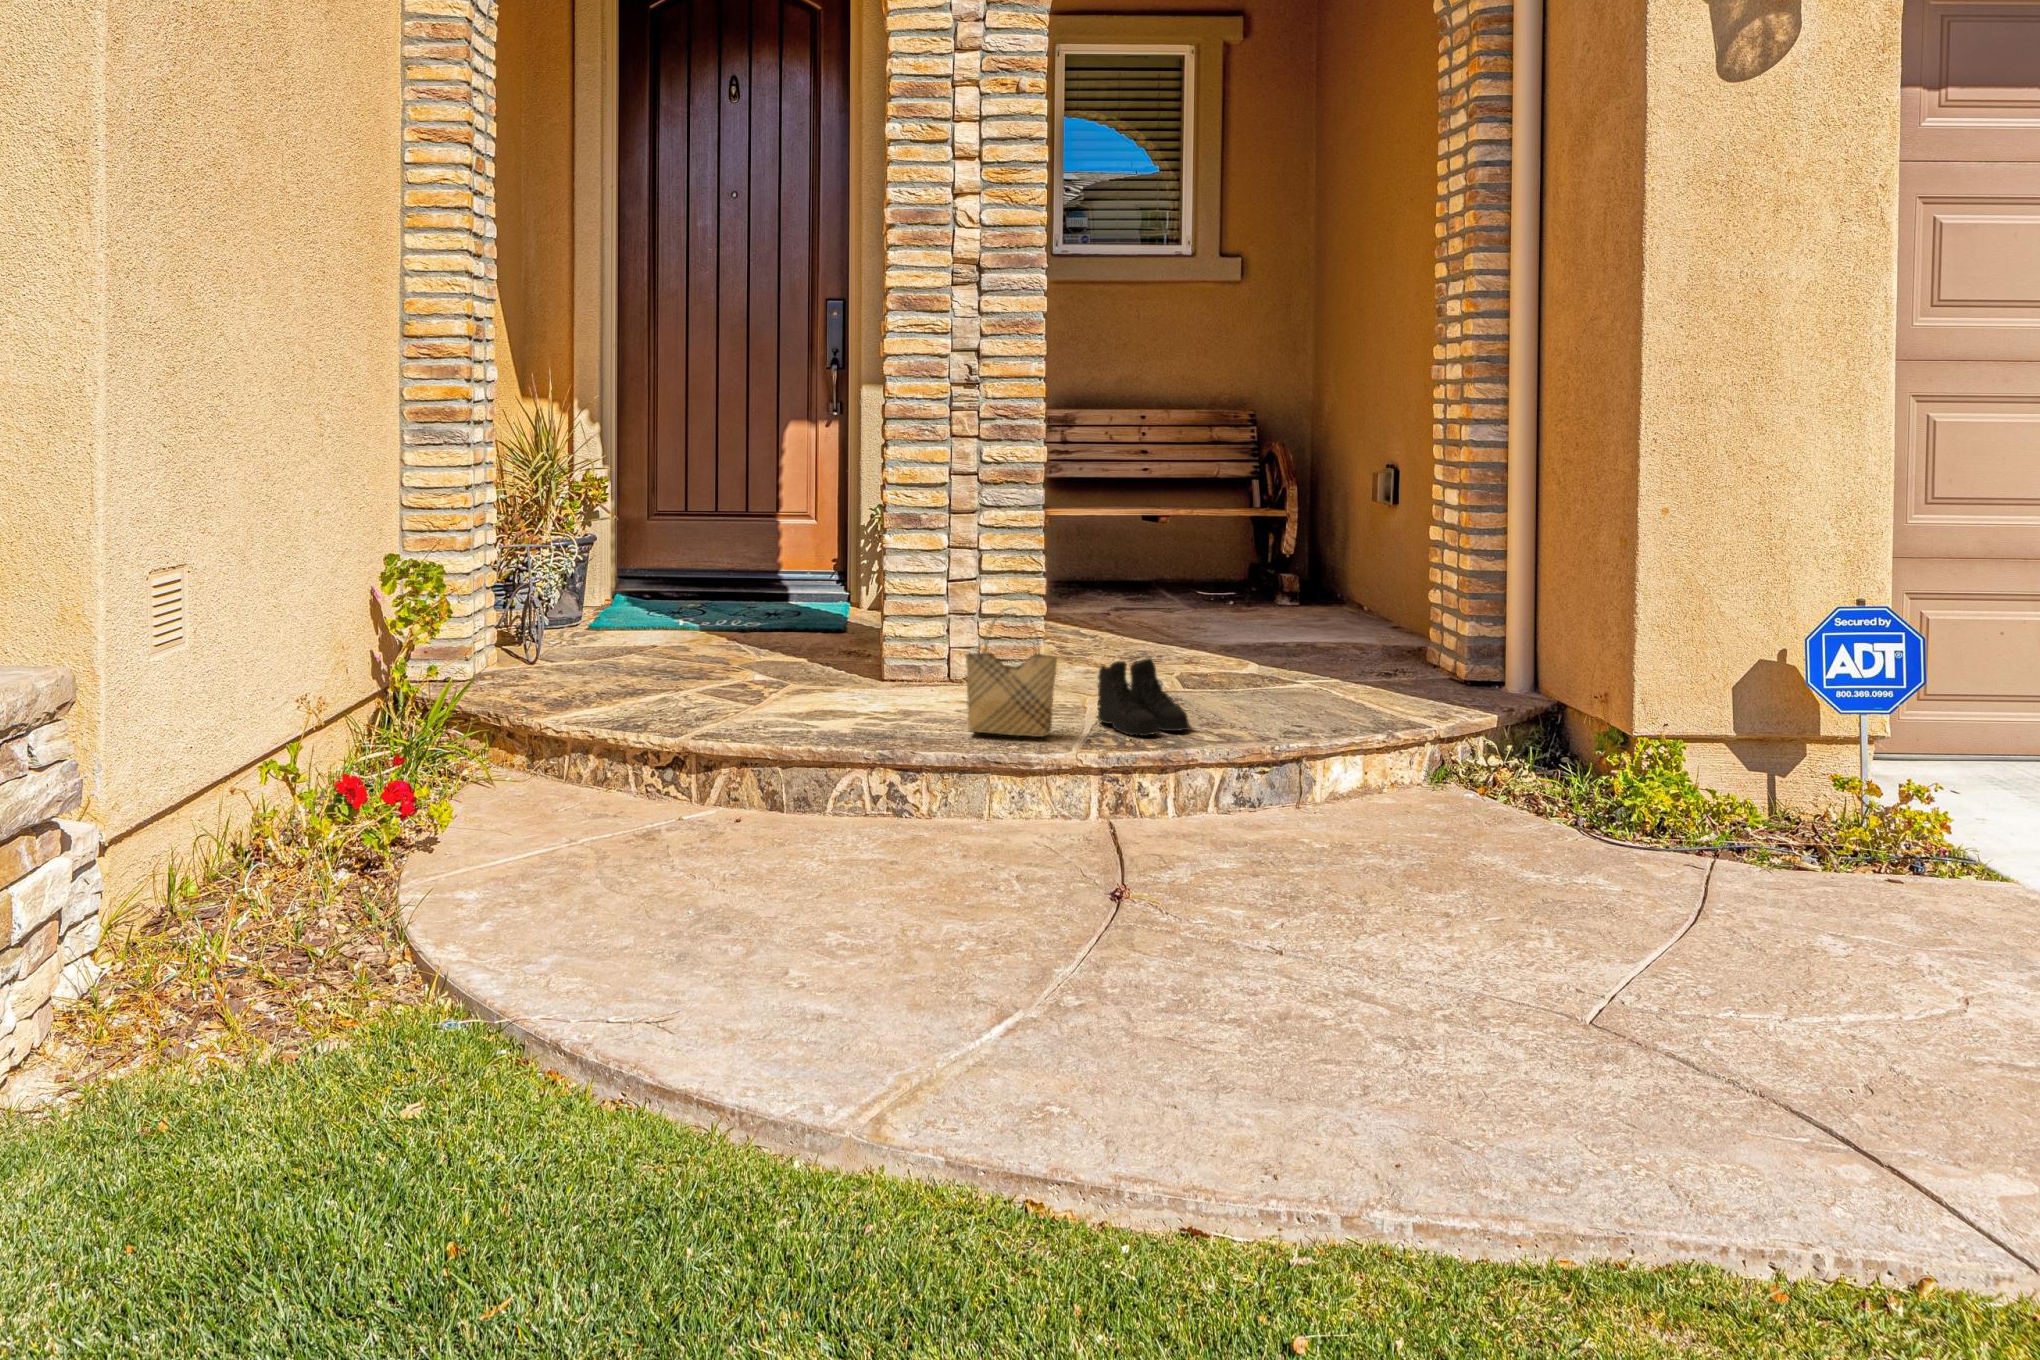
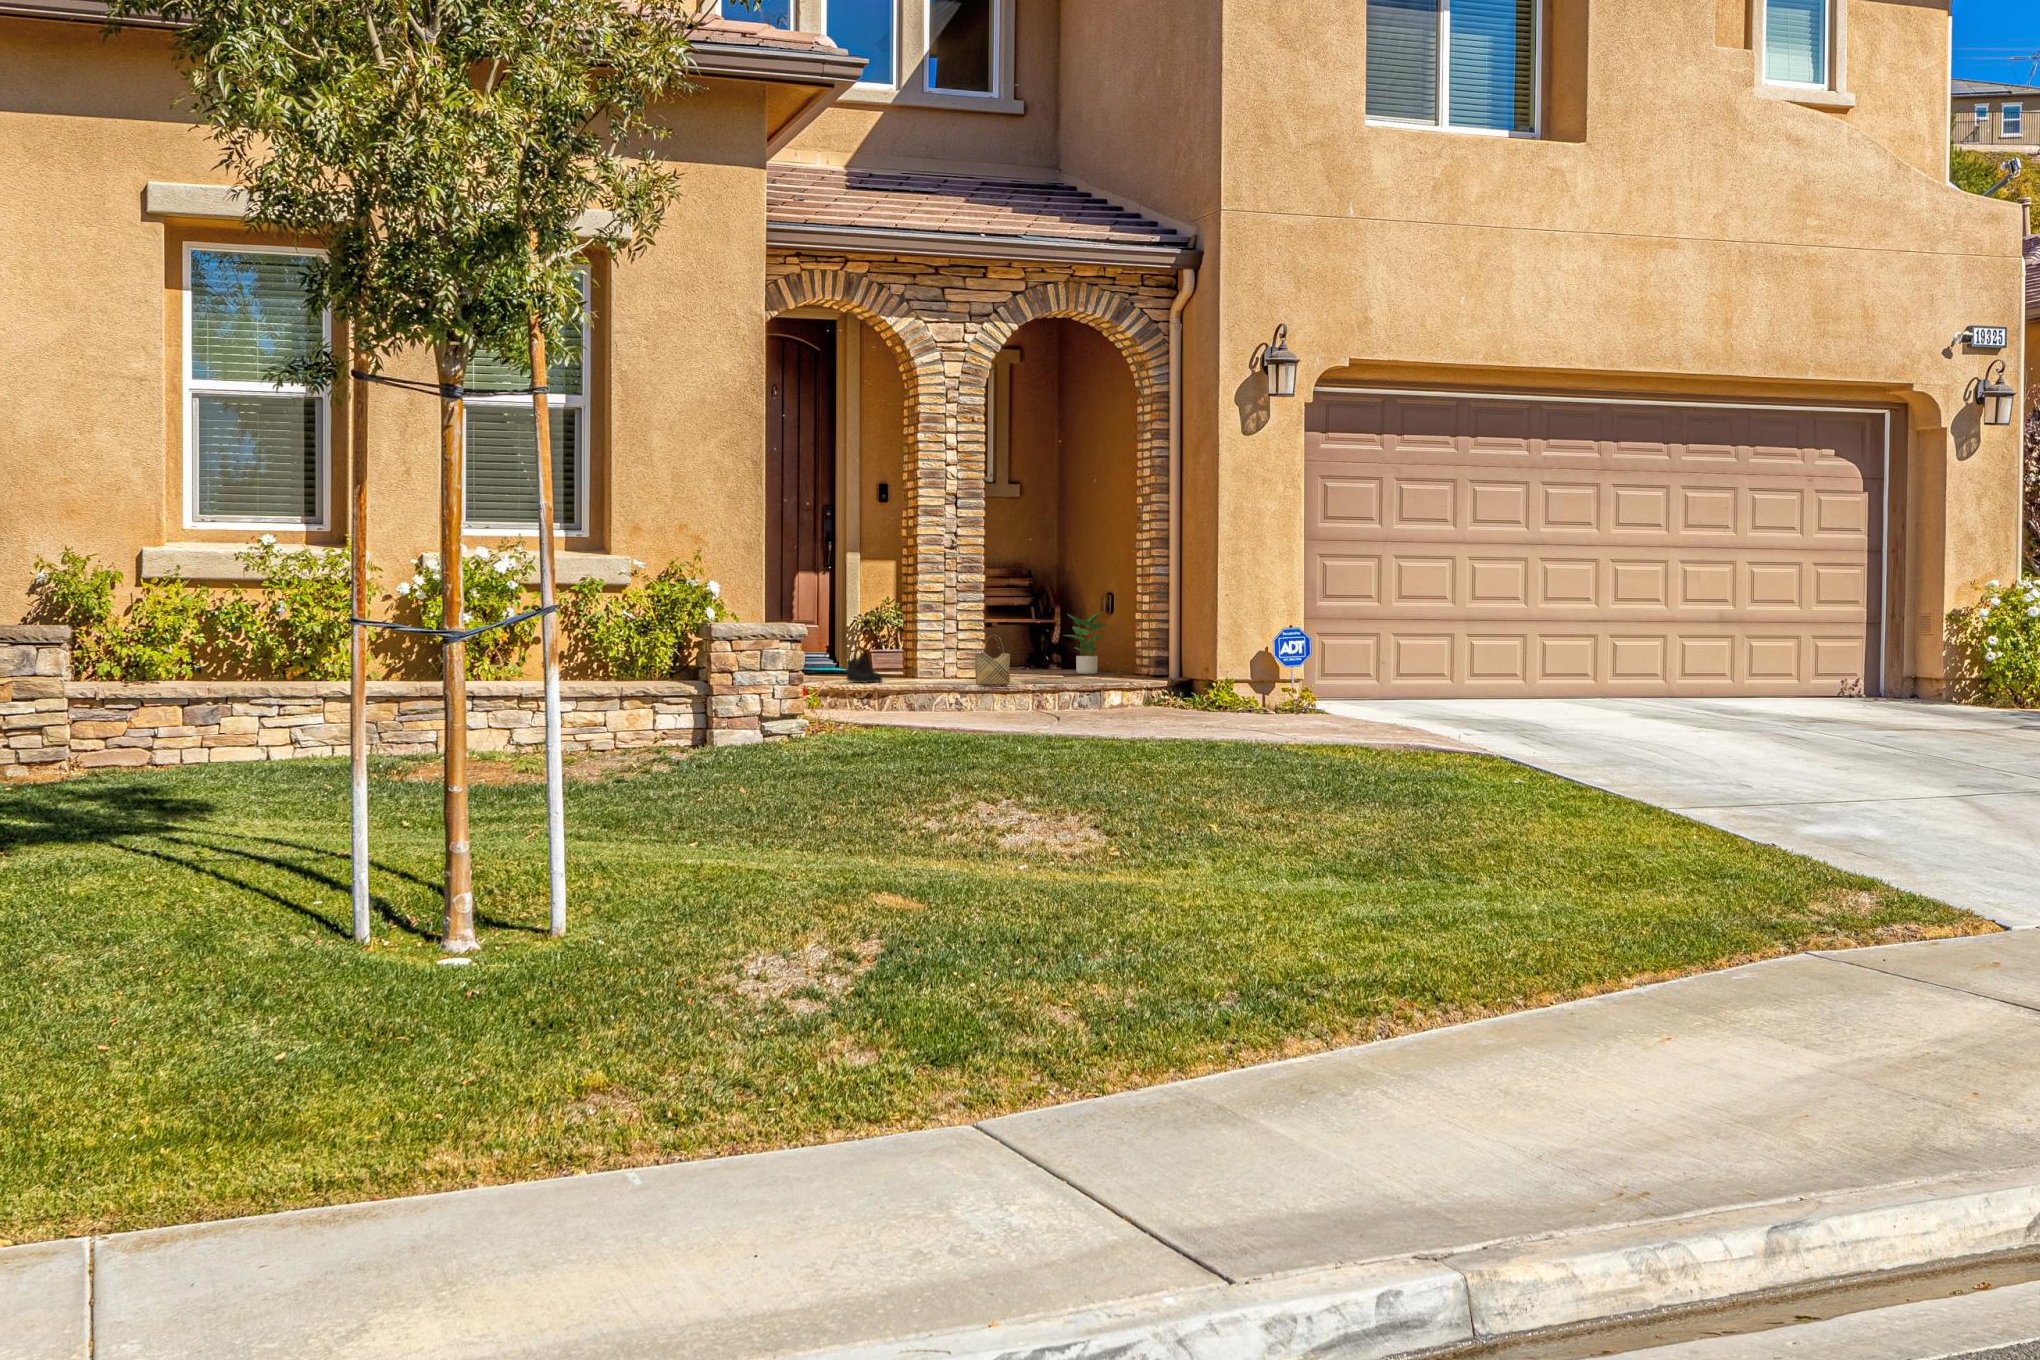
potted plant: none [1294,498,1391,624] -> present [1064,612,1107,674]
boots: present [1098,658,1189,736] -> present [846,657,882,683]

